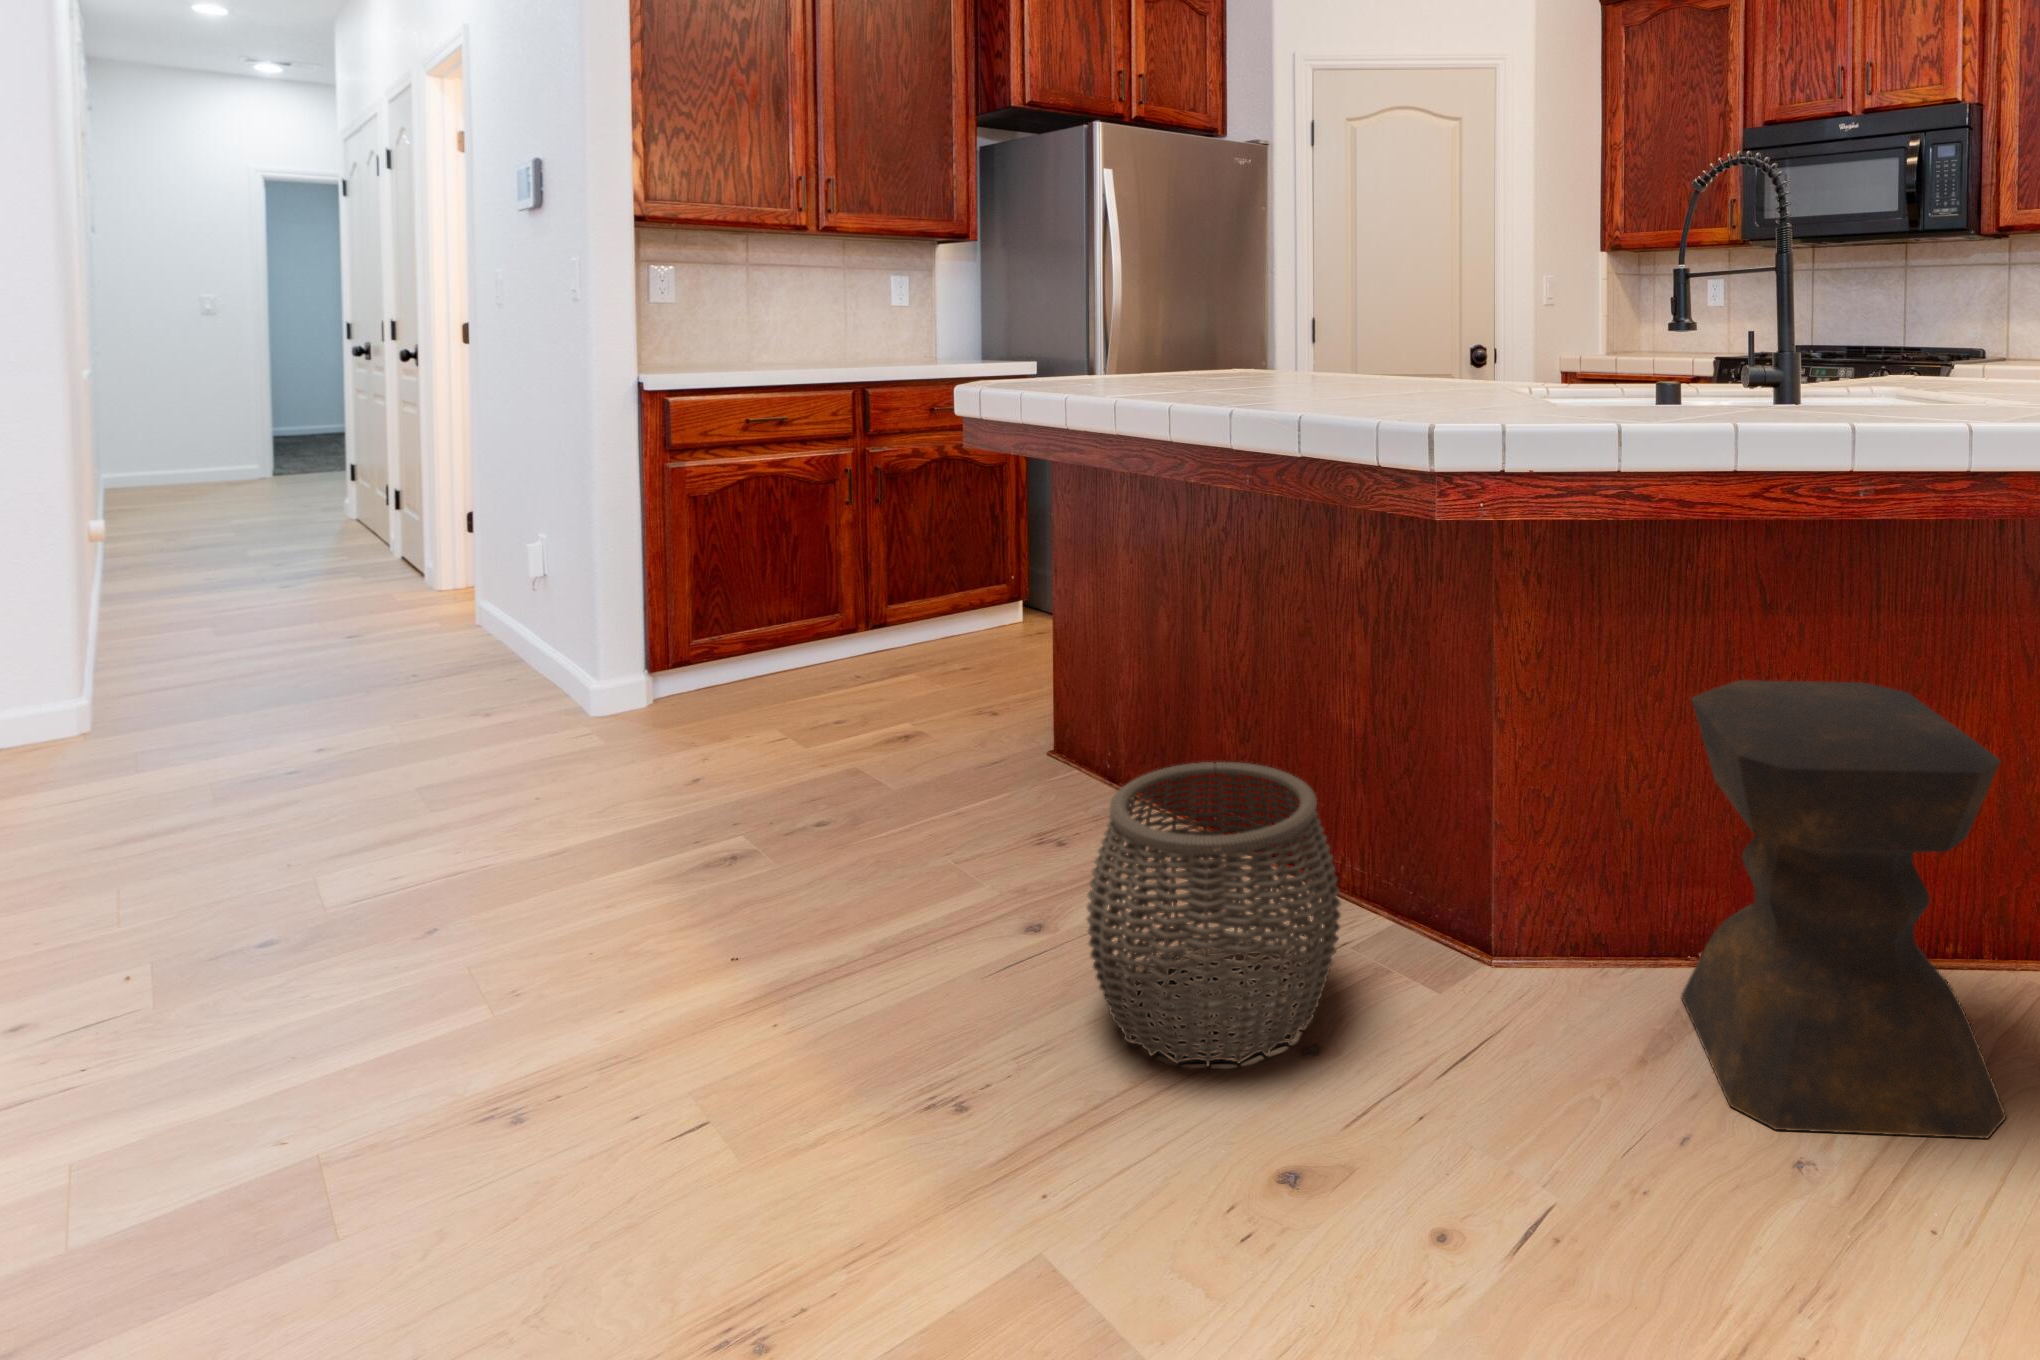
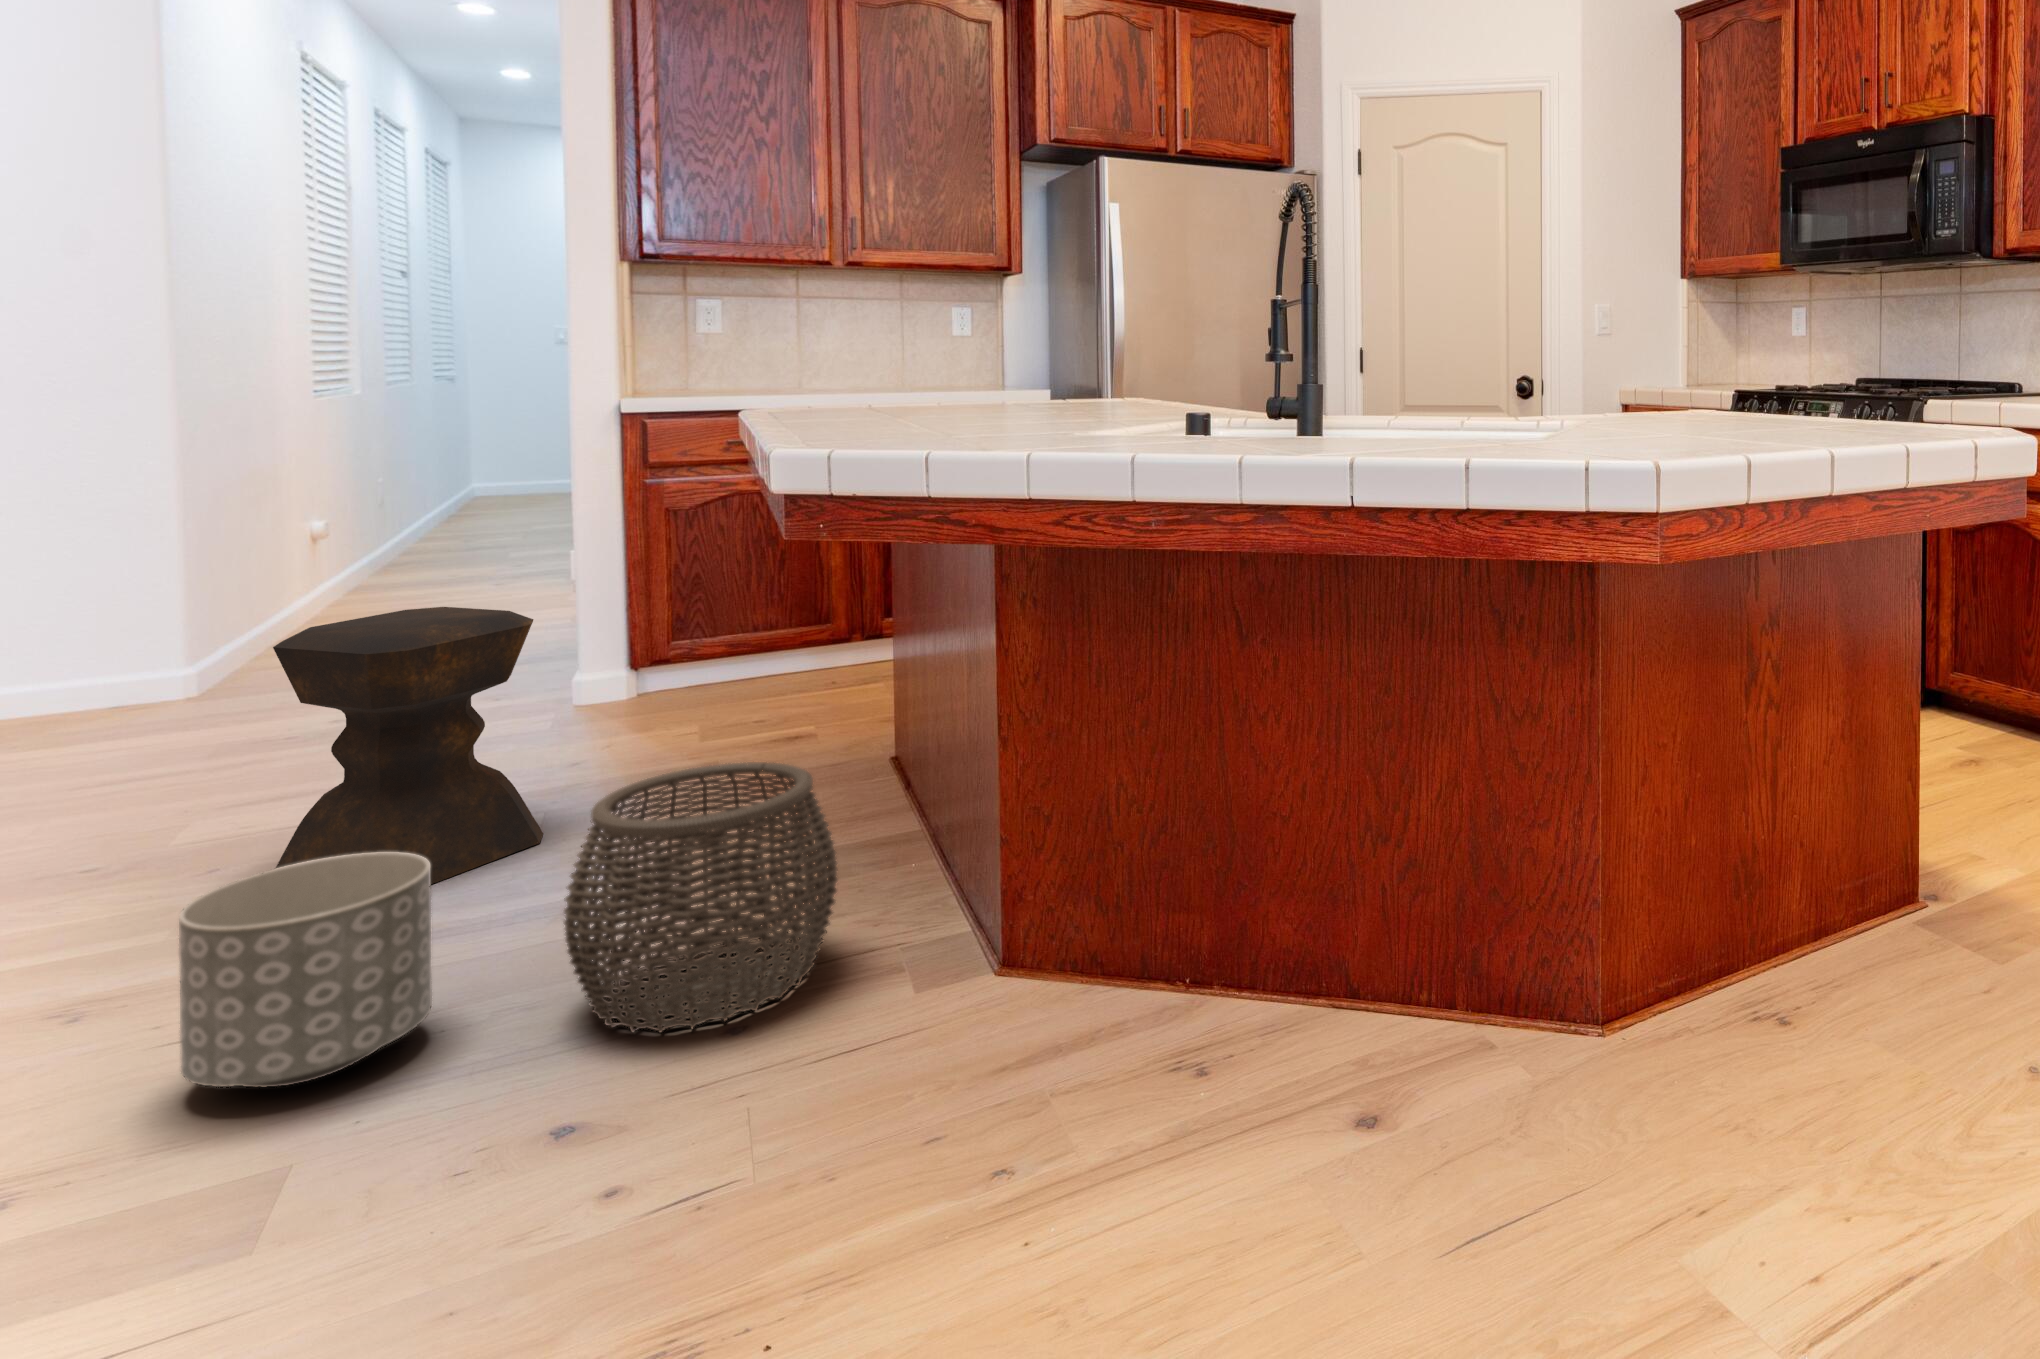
stool: present [1681,680,2006,1138] -> present [273,607,543,884]
planter: none [769,894,1000,1189] -> present [179,853,432,1087]

